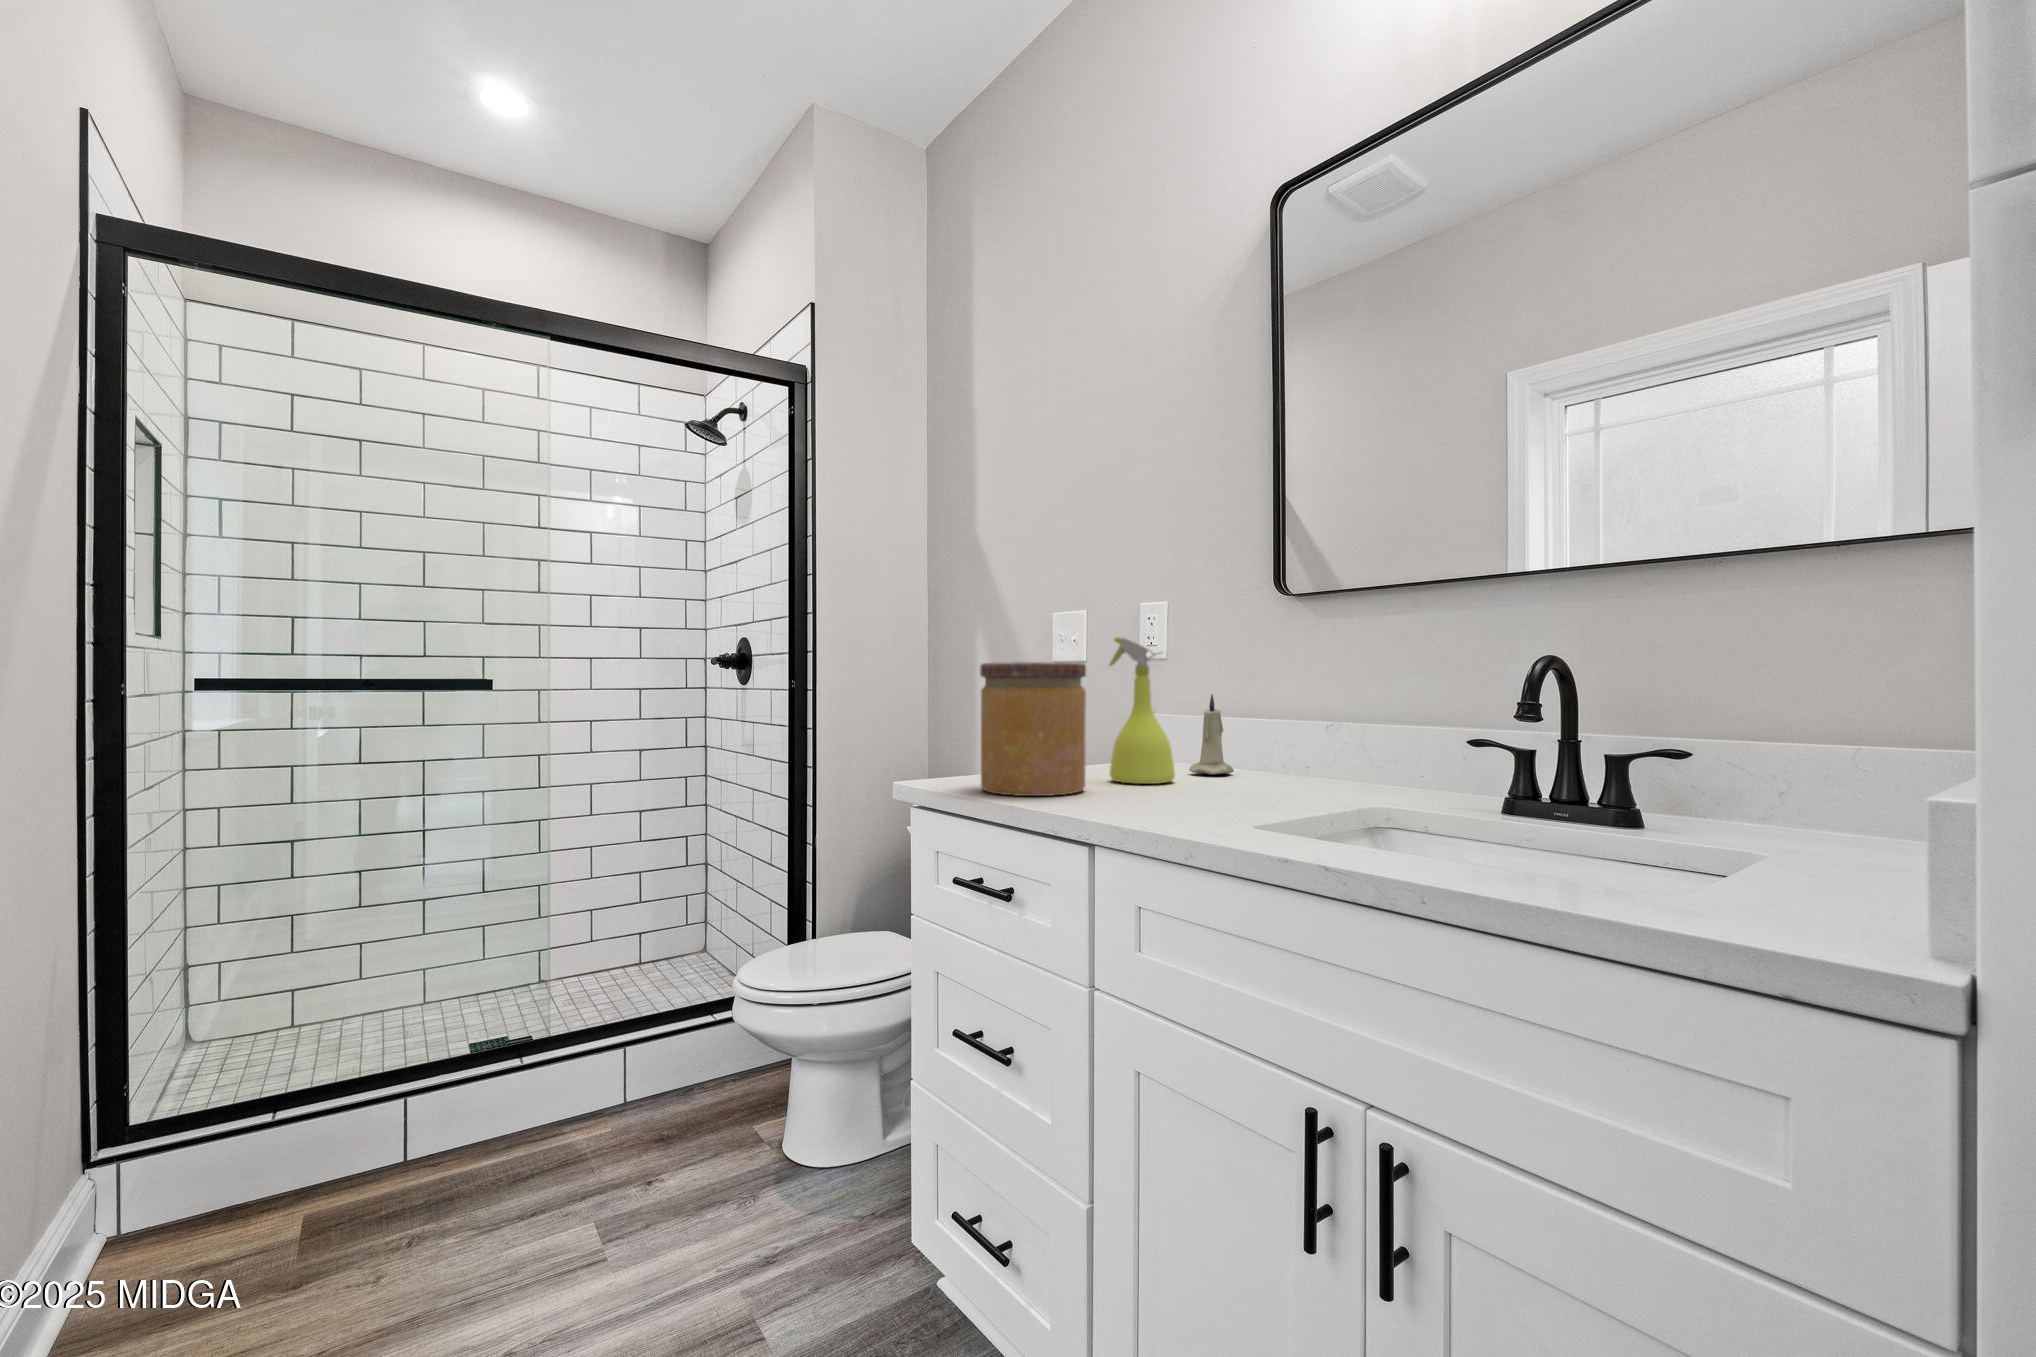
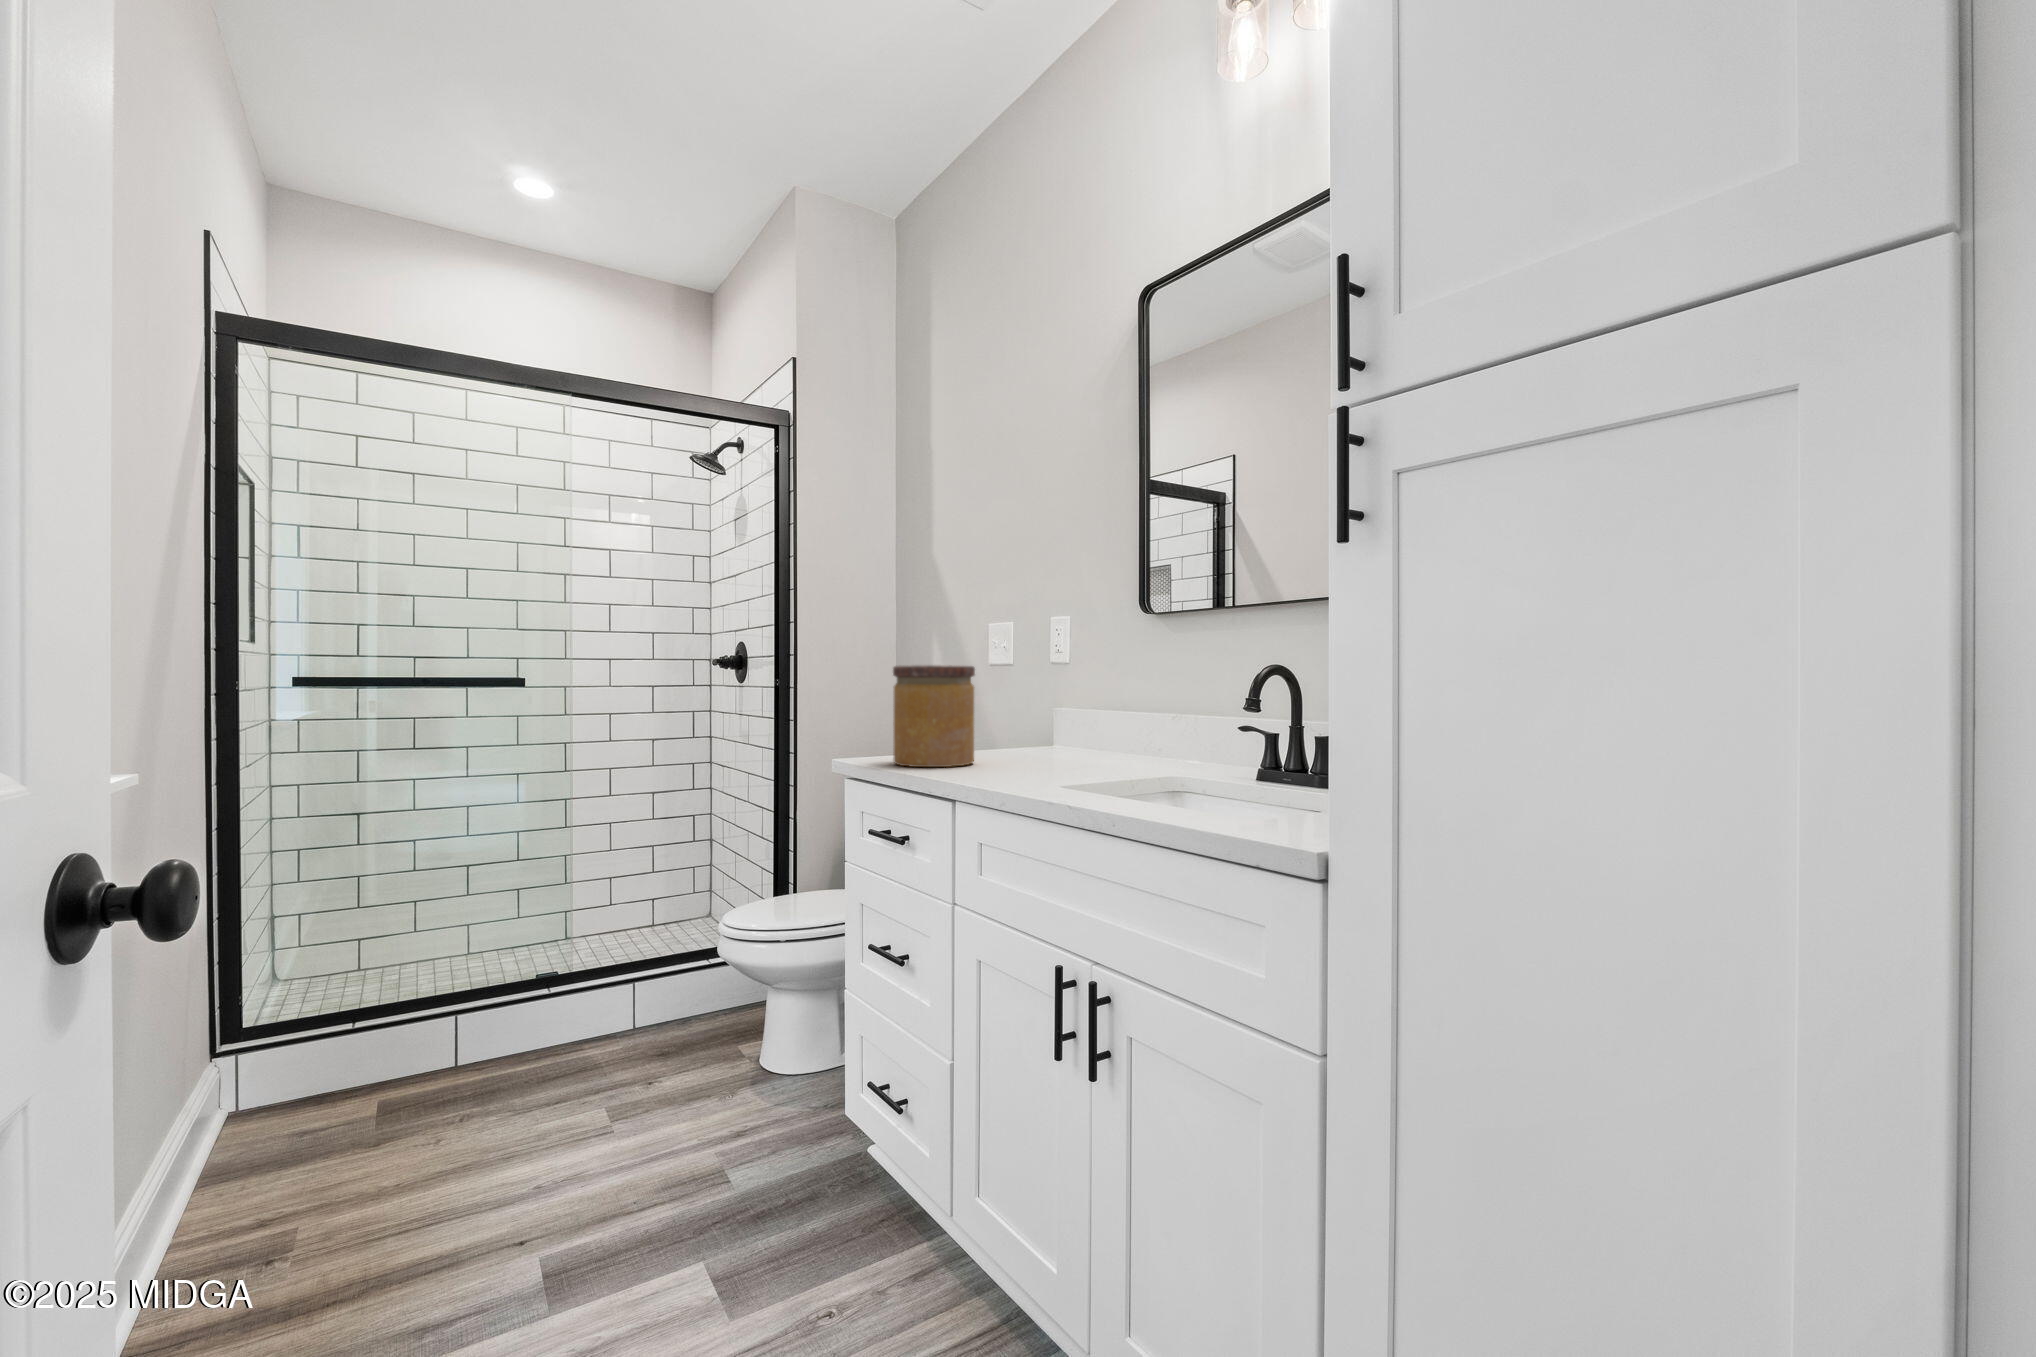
spray bottle: present [1109,637,1175,784] -> none [1003,644,1054,760]
candle: present [1189,694,1234,775] -> none [1075,689,1110,754]

